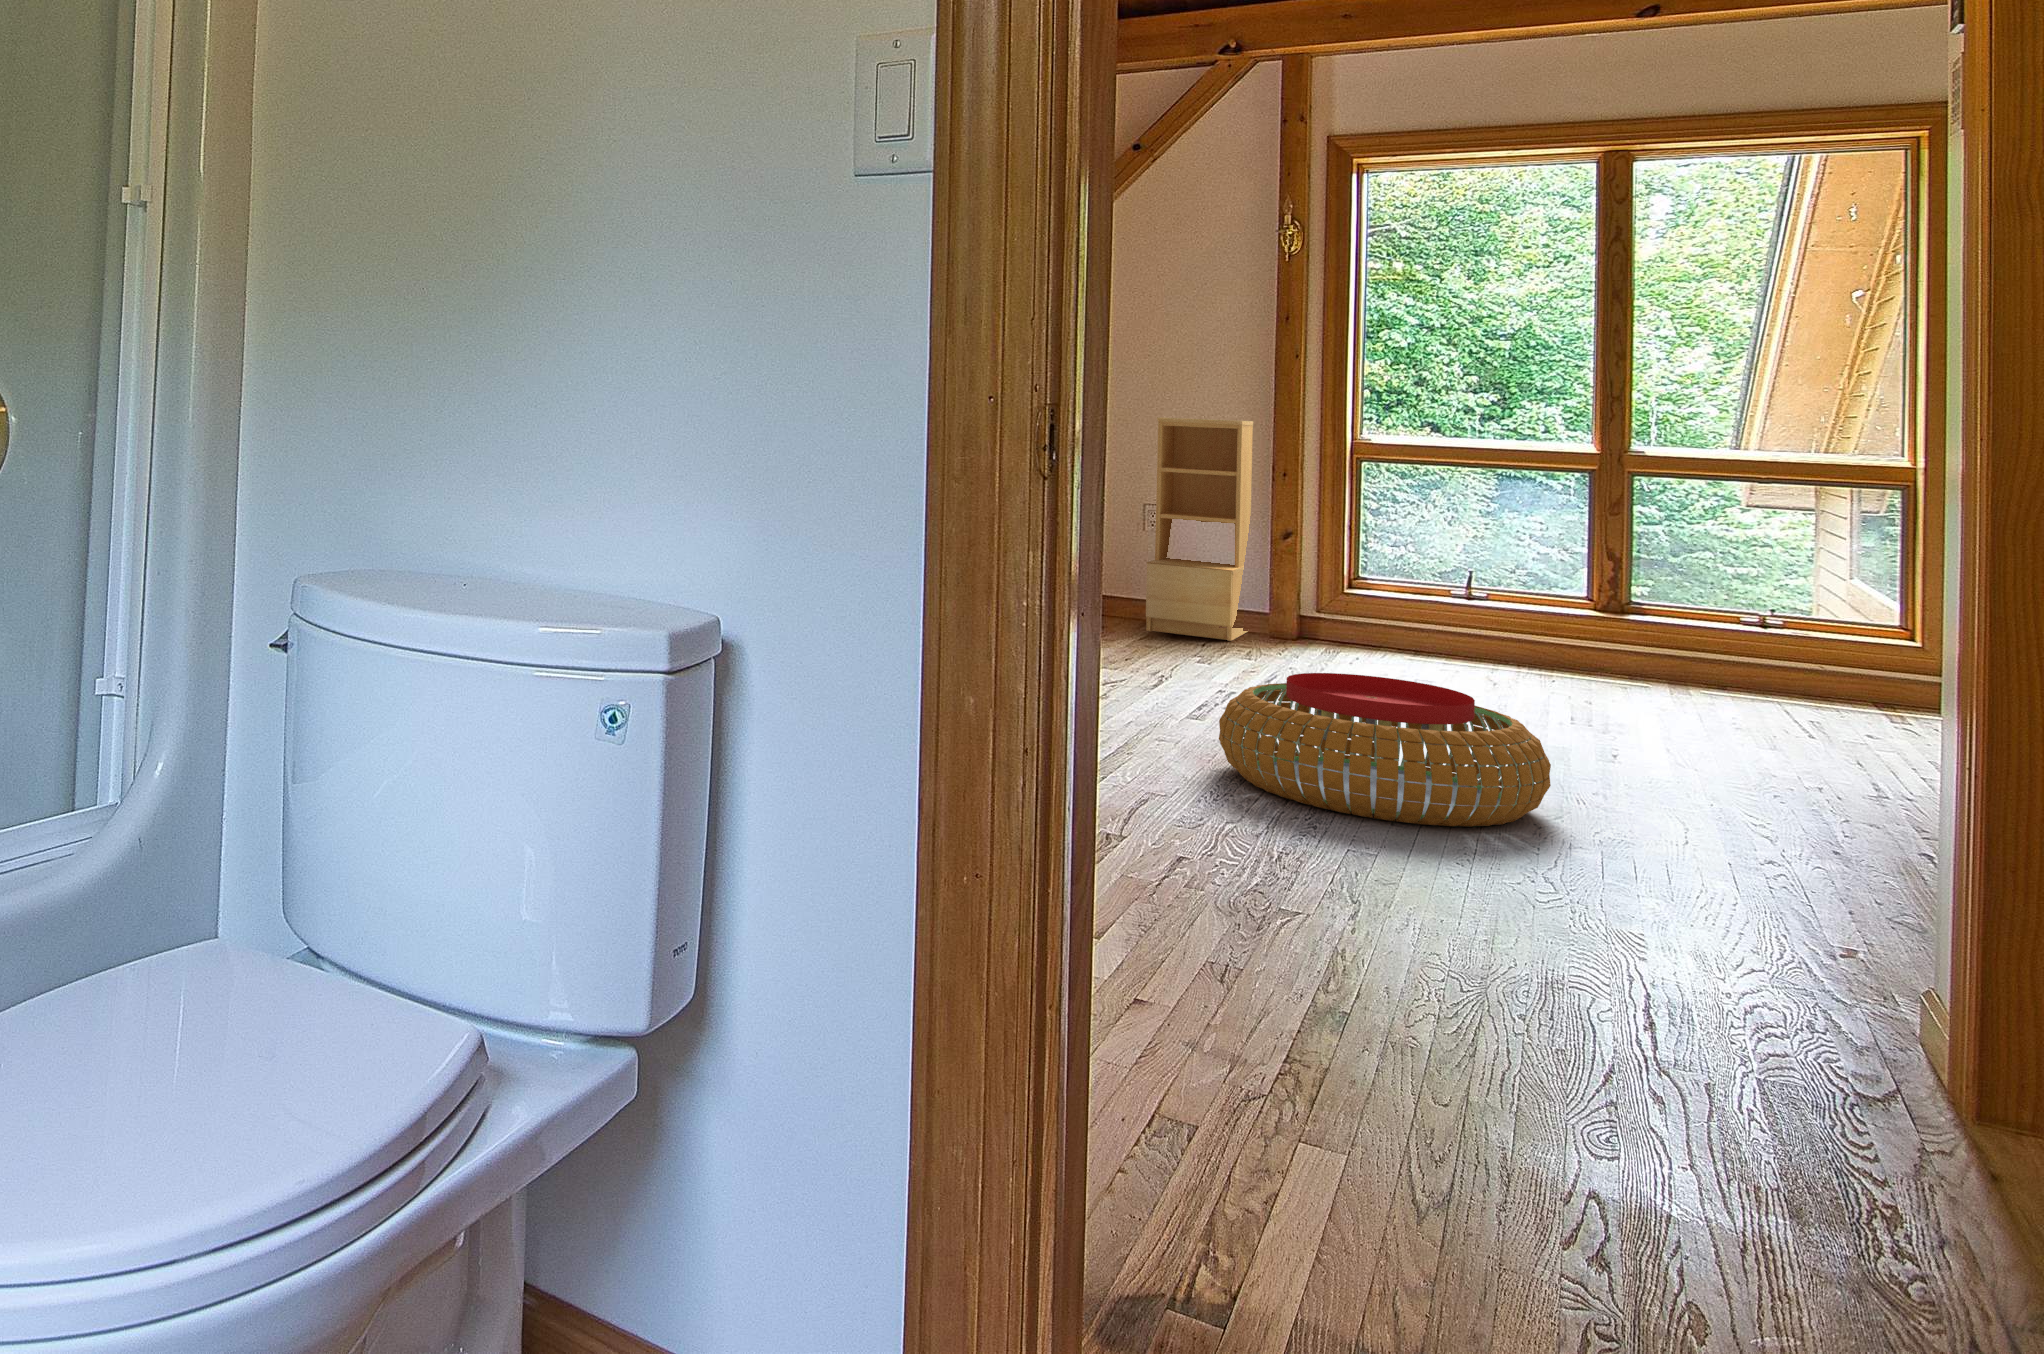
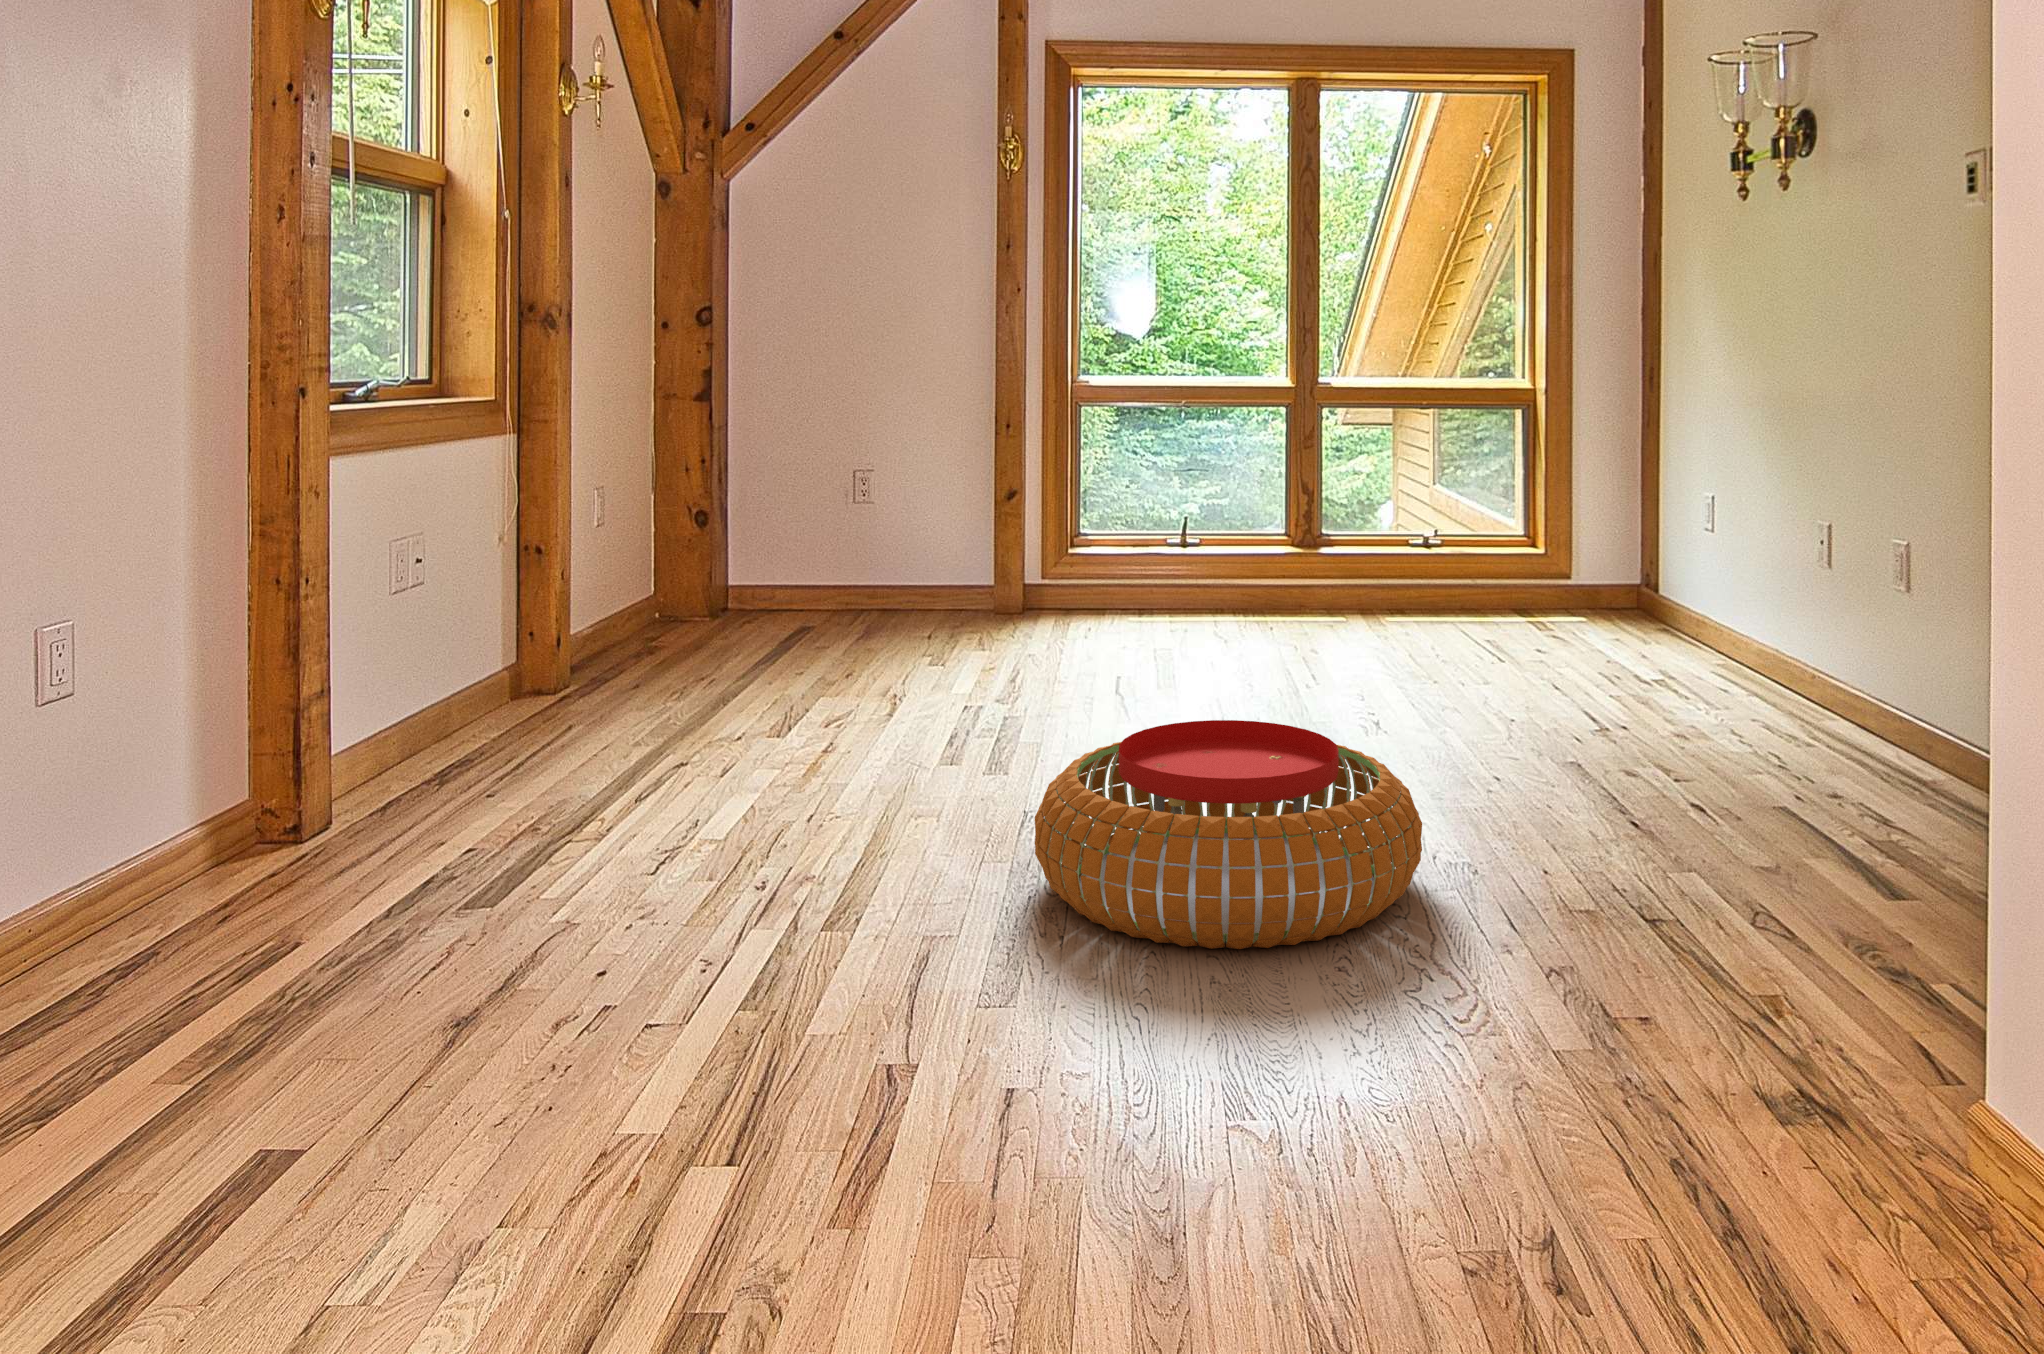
bookshelf: present [1146,418,1253,641] -> none [861,367,973,633]

